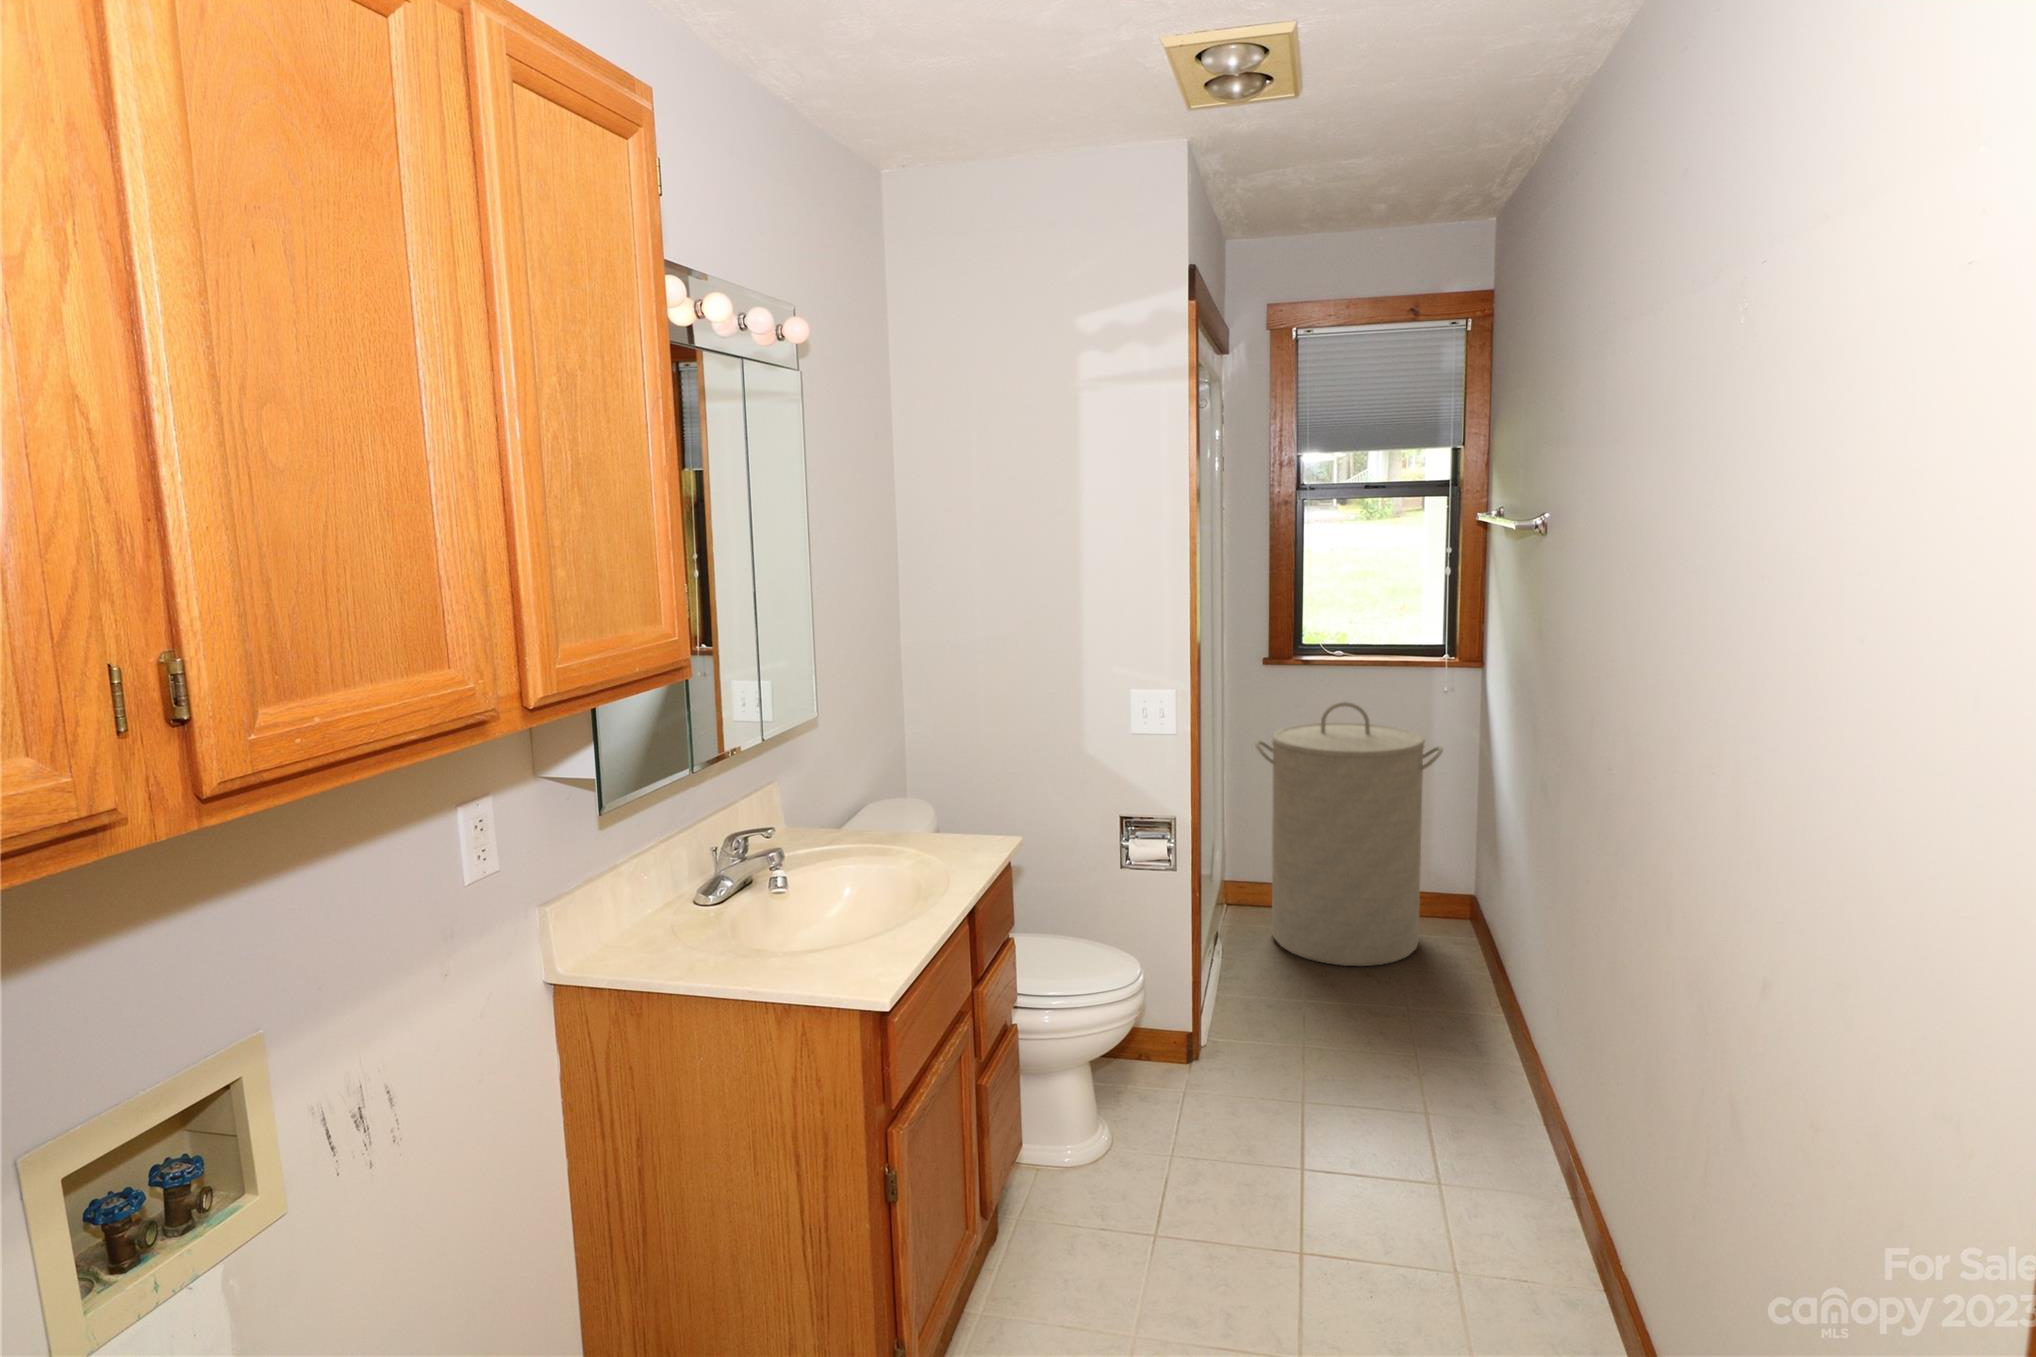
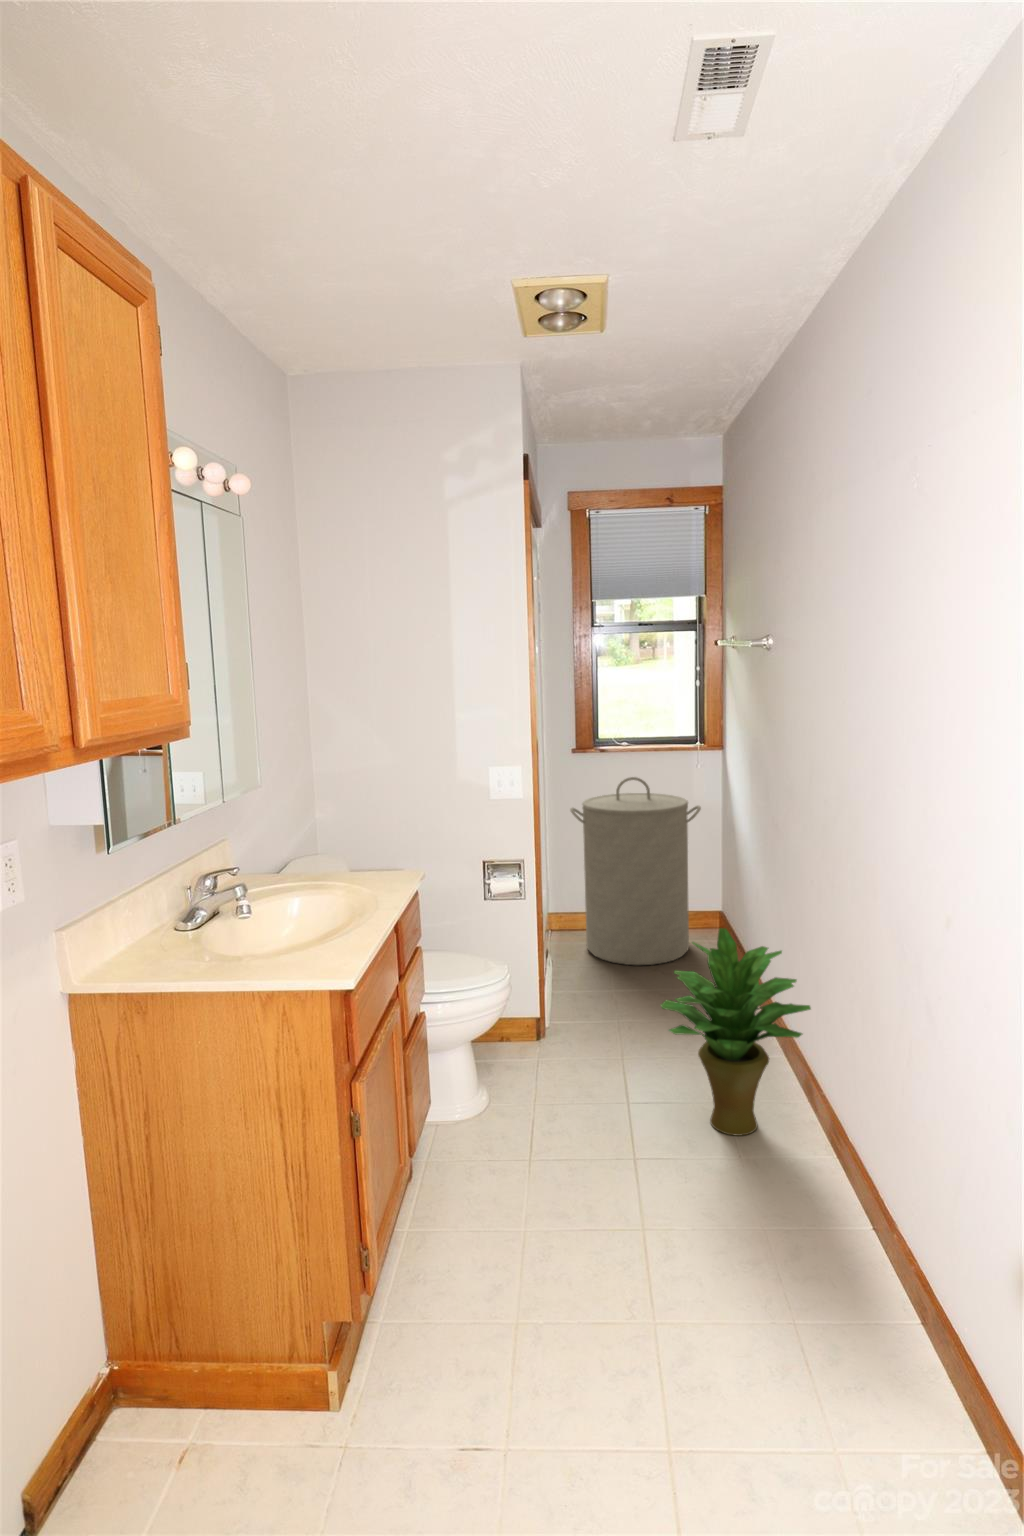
potted plant: none [1345,938,1566,1232] -> present [661,928,811,1136]

